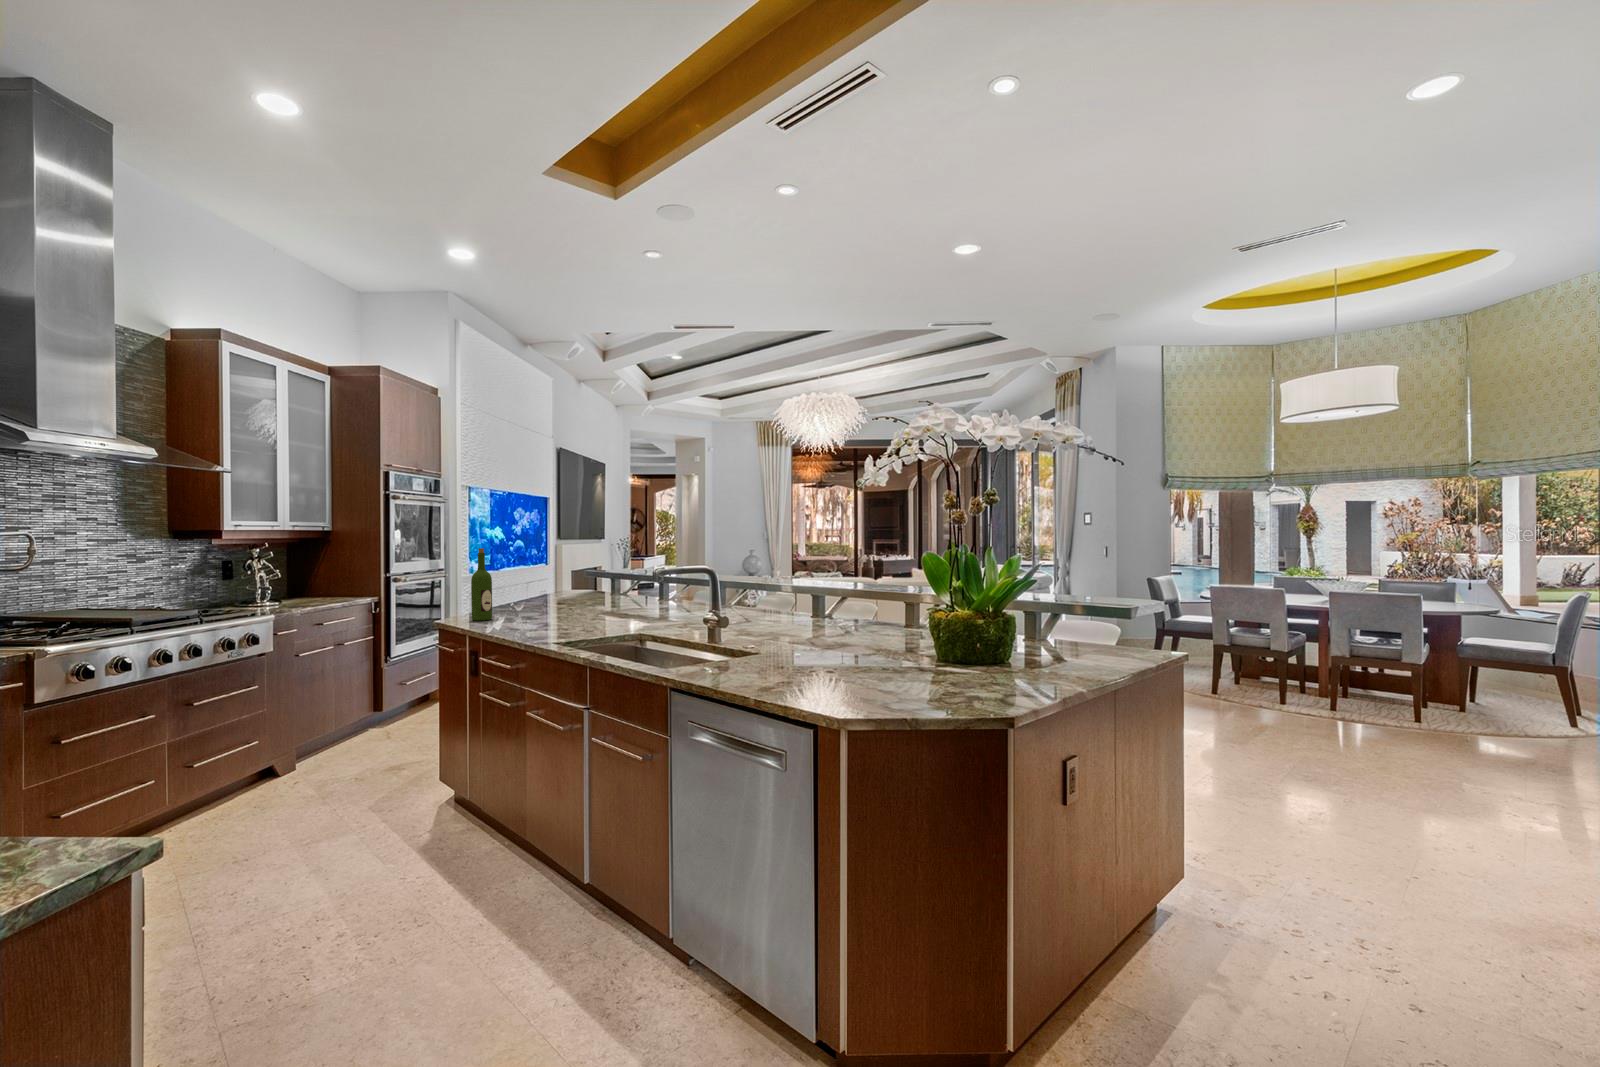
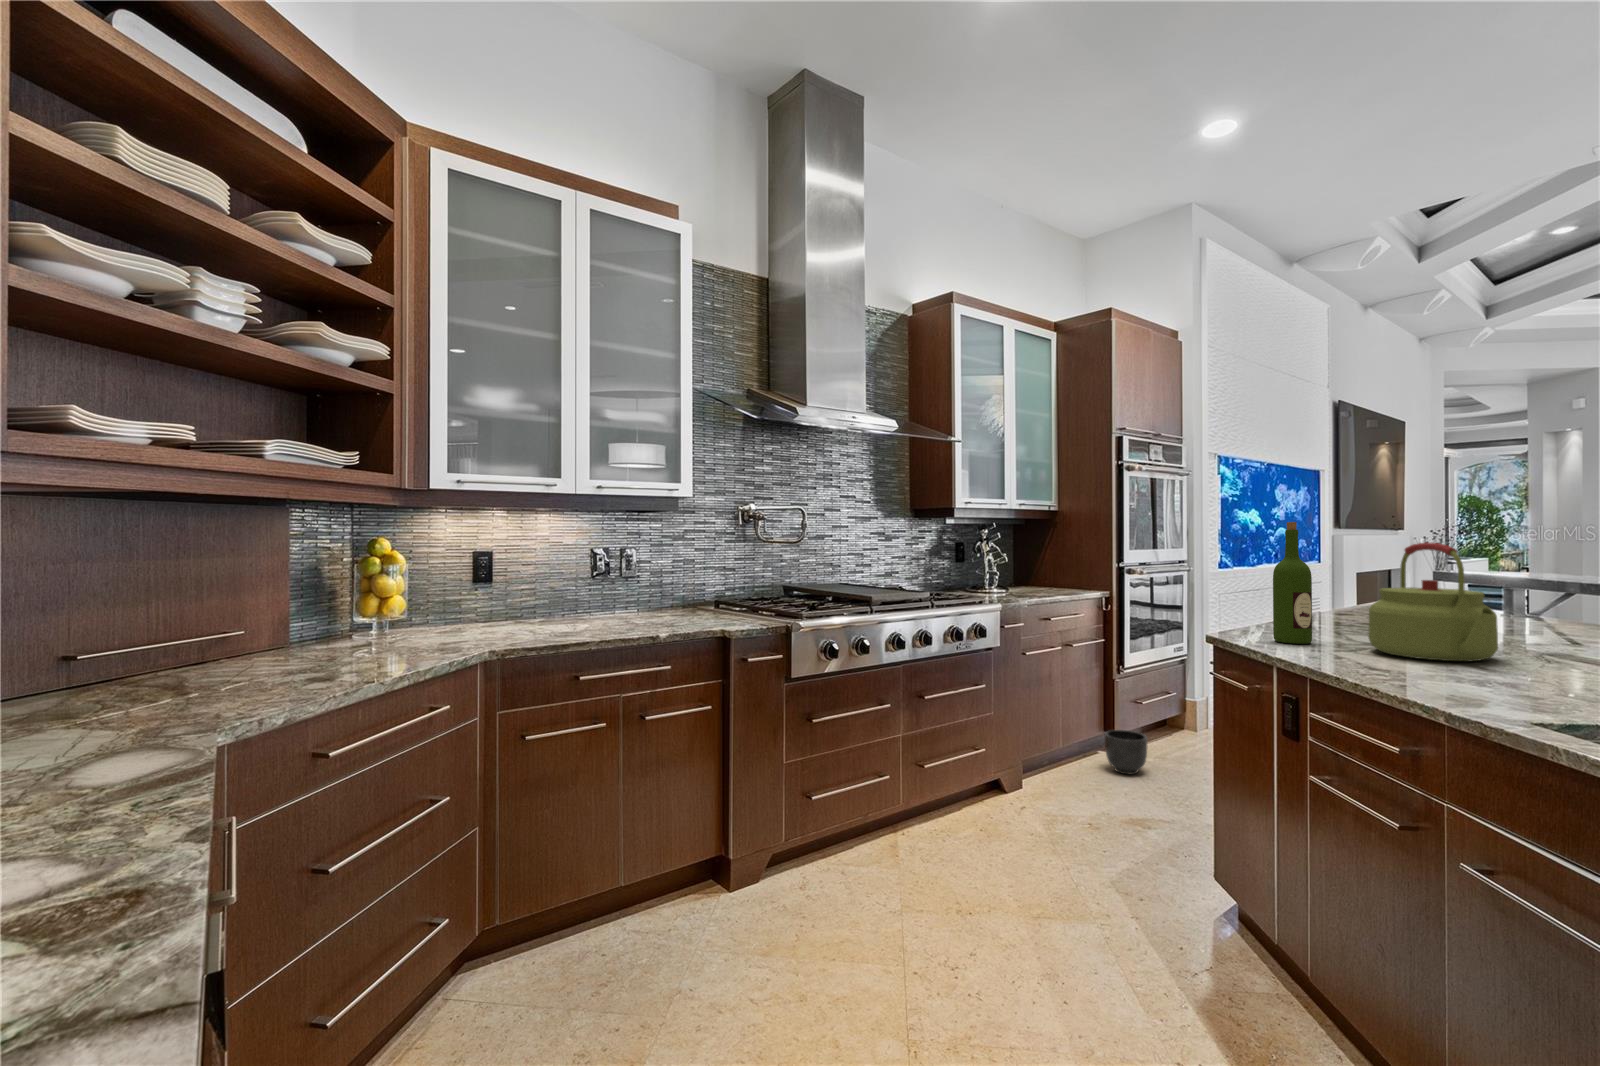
kettle: none [517,560,571,621] -> present [1368,543,1498,661]
planter: none [374,706,409,741] -> present [1105,730,1148,775]

